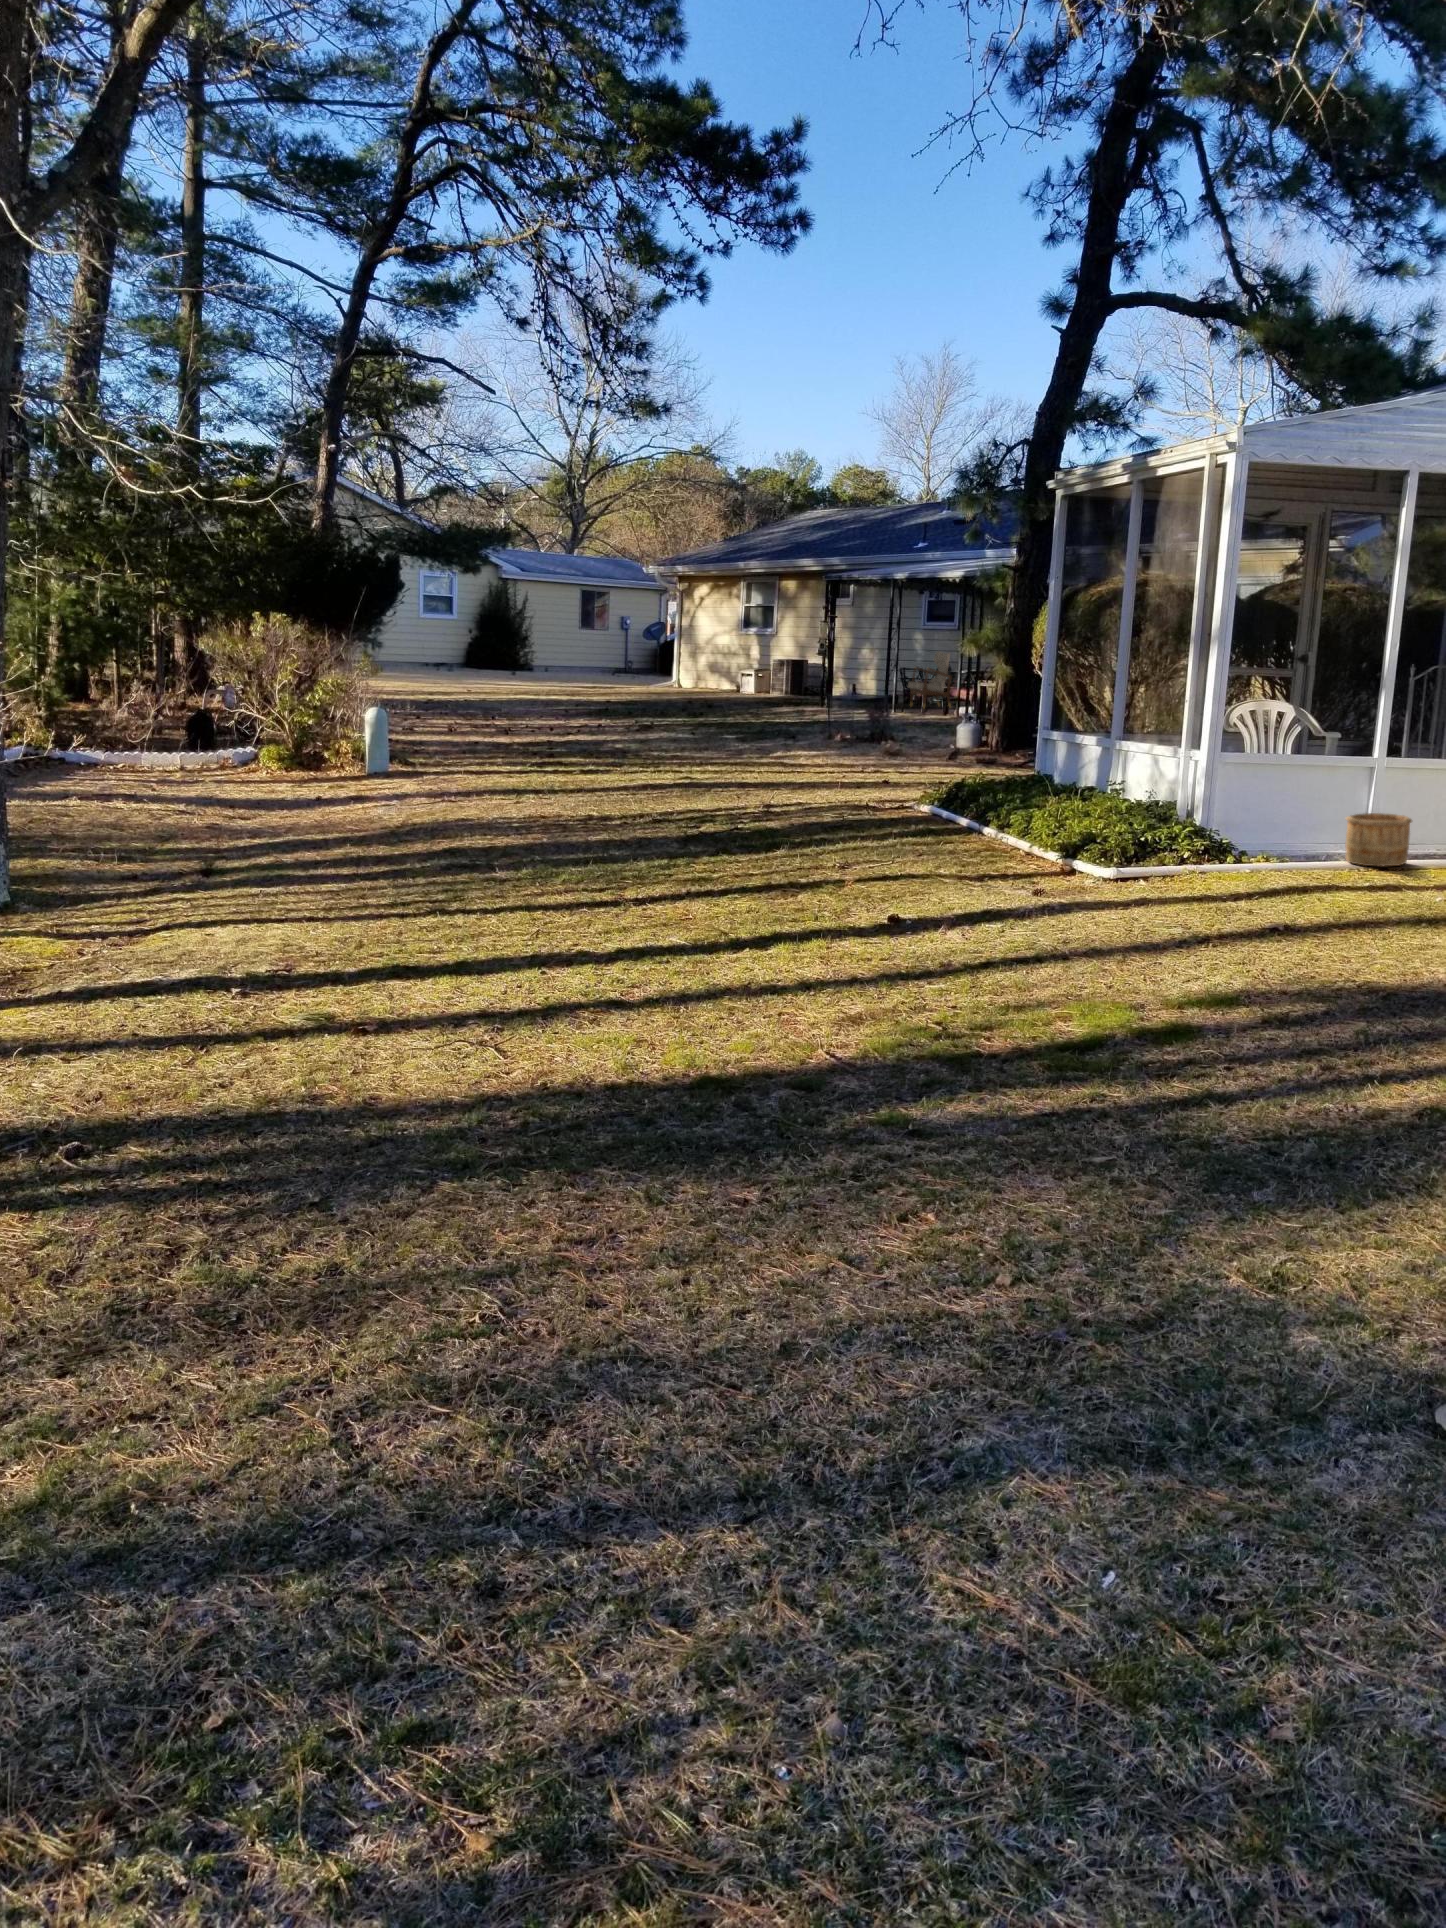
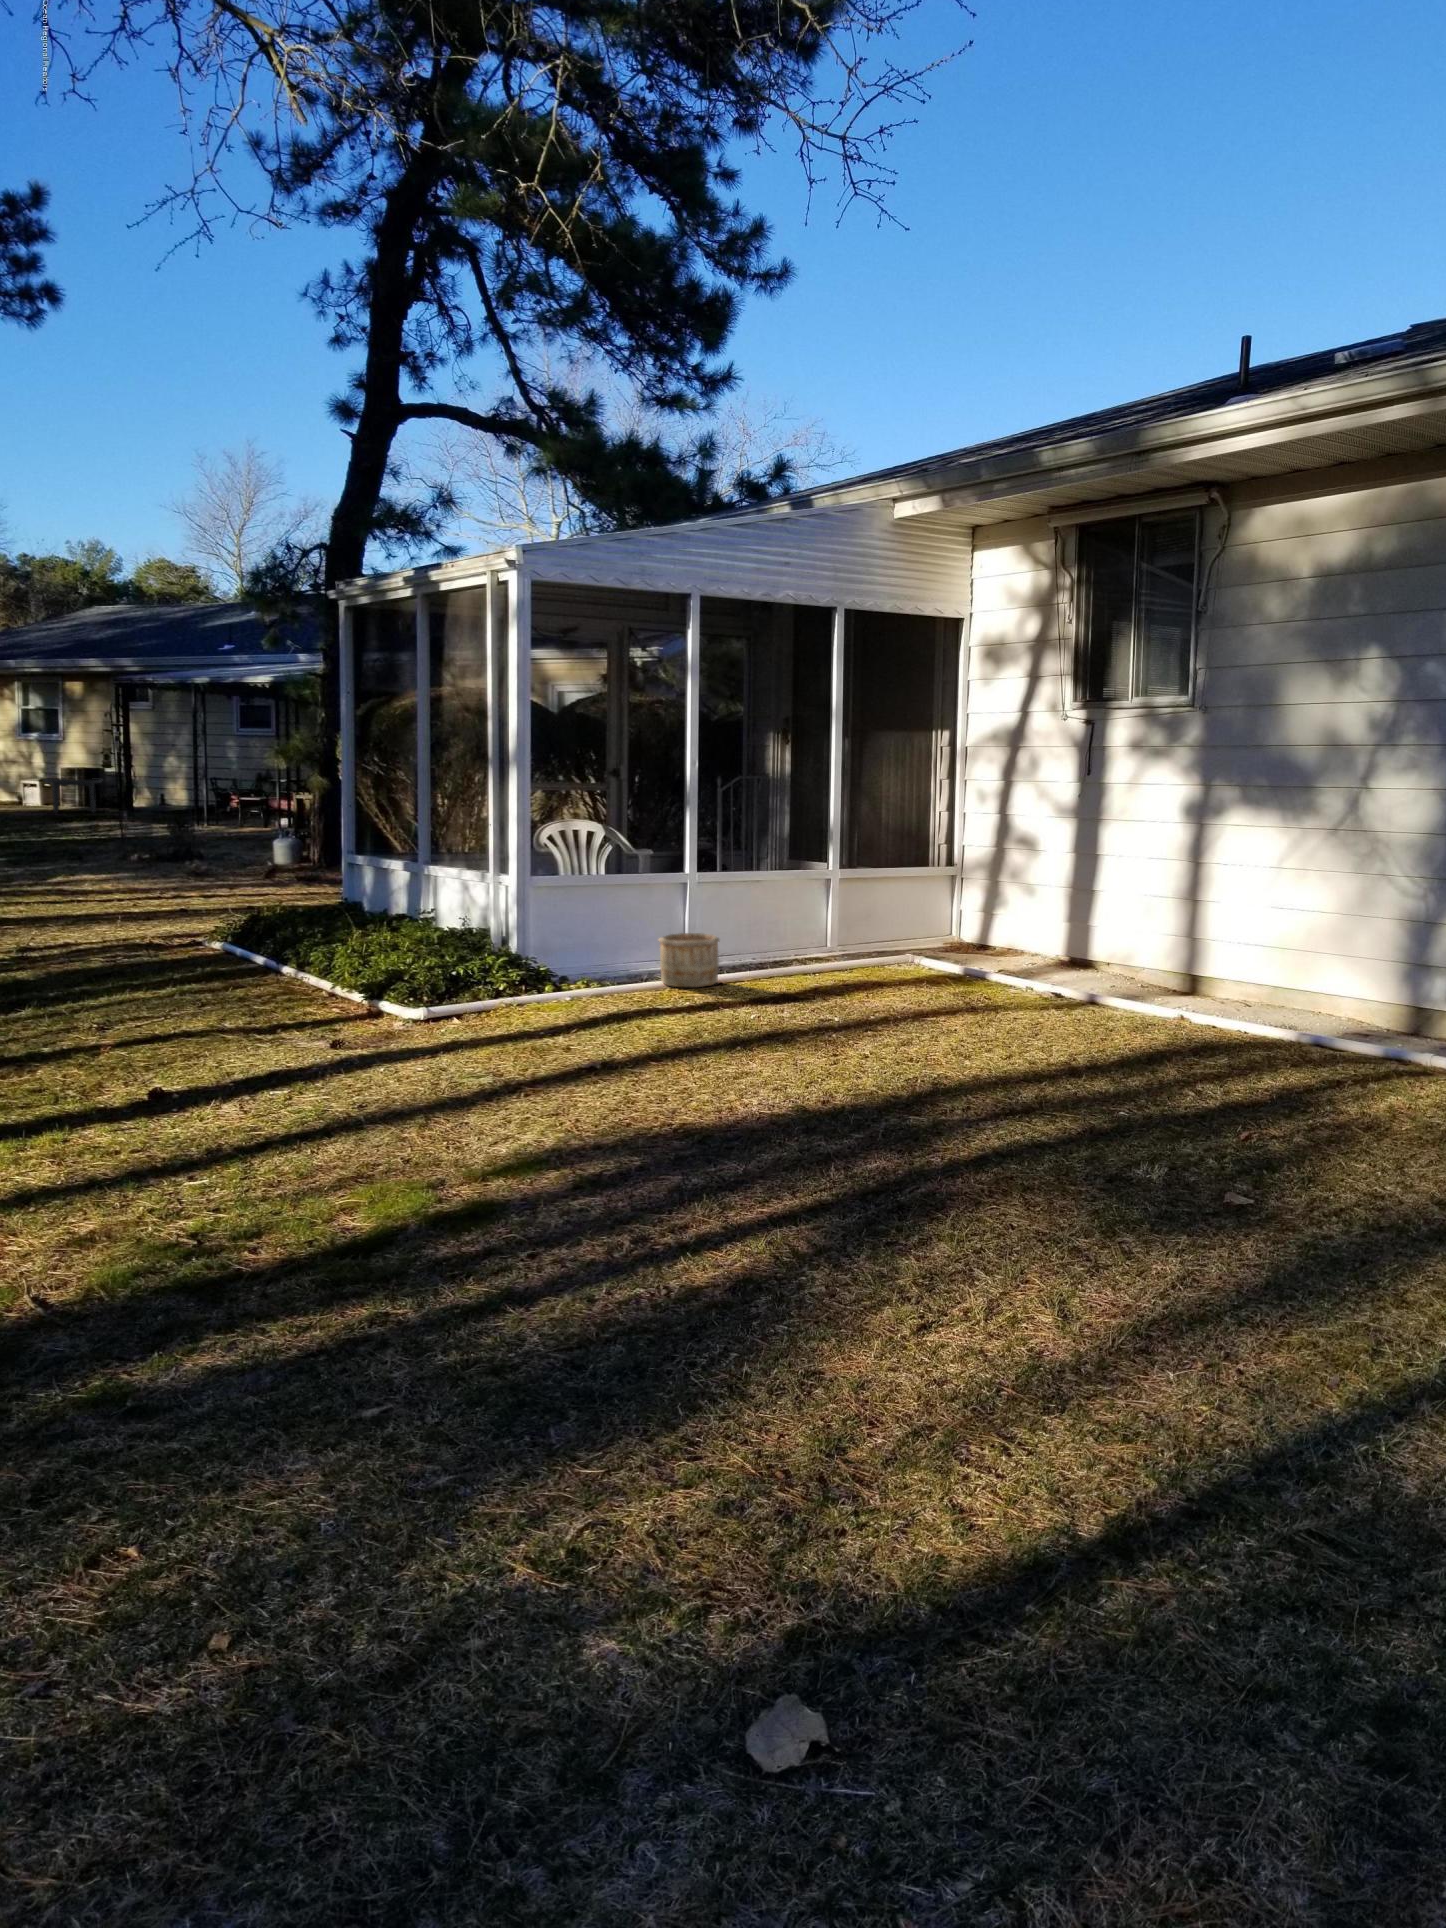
armchair: present [907,651,952,708] -> none [219,763,270,825]
round table: none [759,667,808,698] -> present [44,778,102,813]

